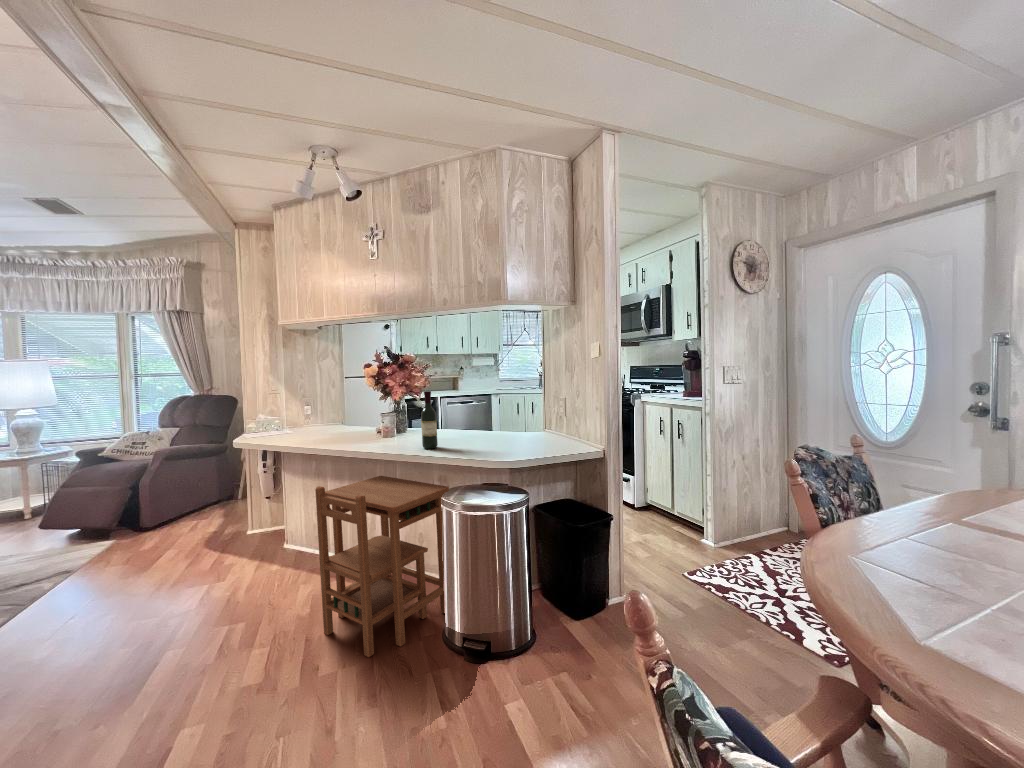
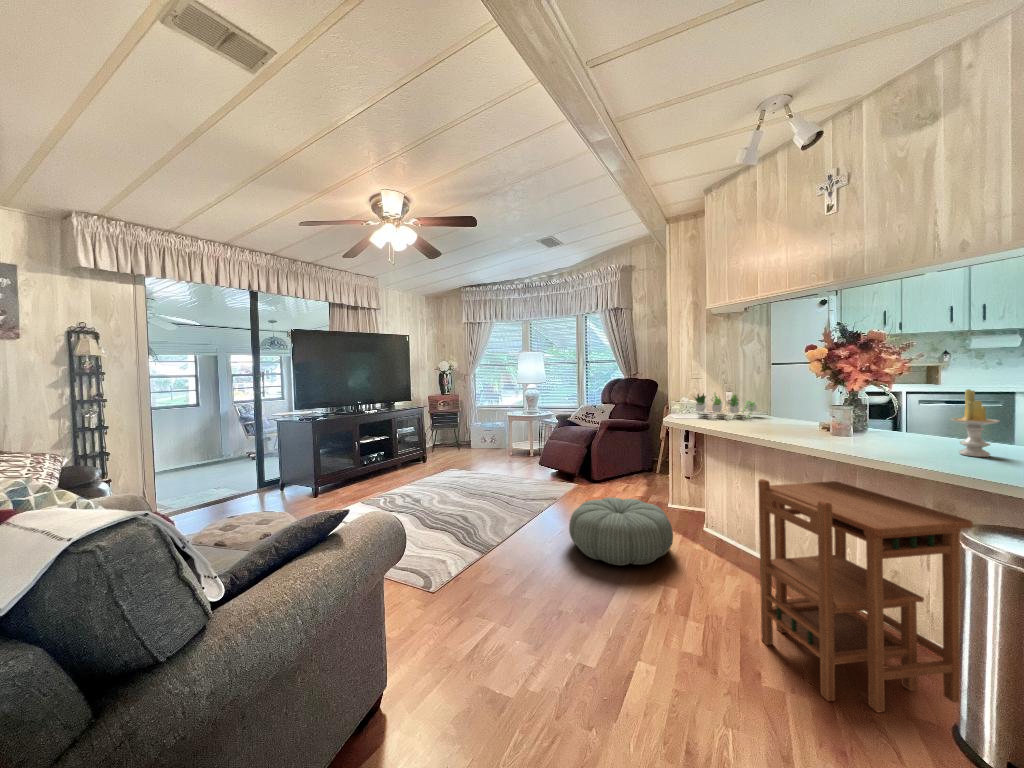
wine bottle: present [421,391,438,449] -> none [909,378,939,459]
candle: none [445,397,468,442] -> present [950,389,1000,457]
succulent plant: none [271,405,333,430] -> present [695,393,757,417]
pouf: none [89,538,245,631] -> present [569,497,673,565]

